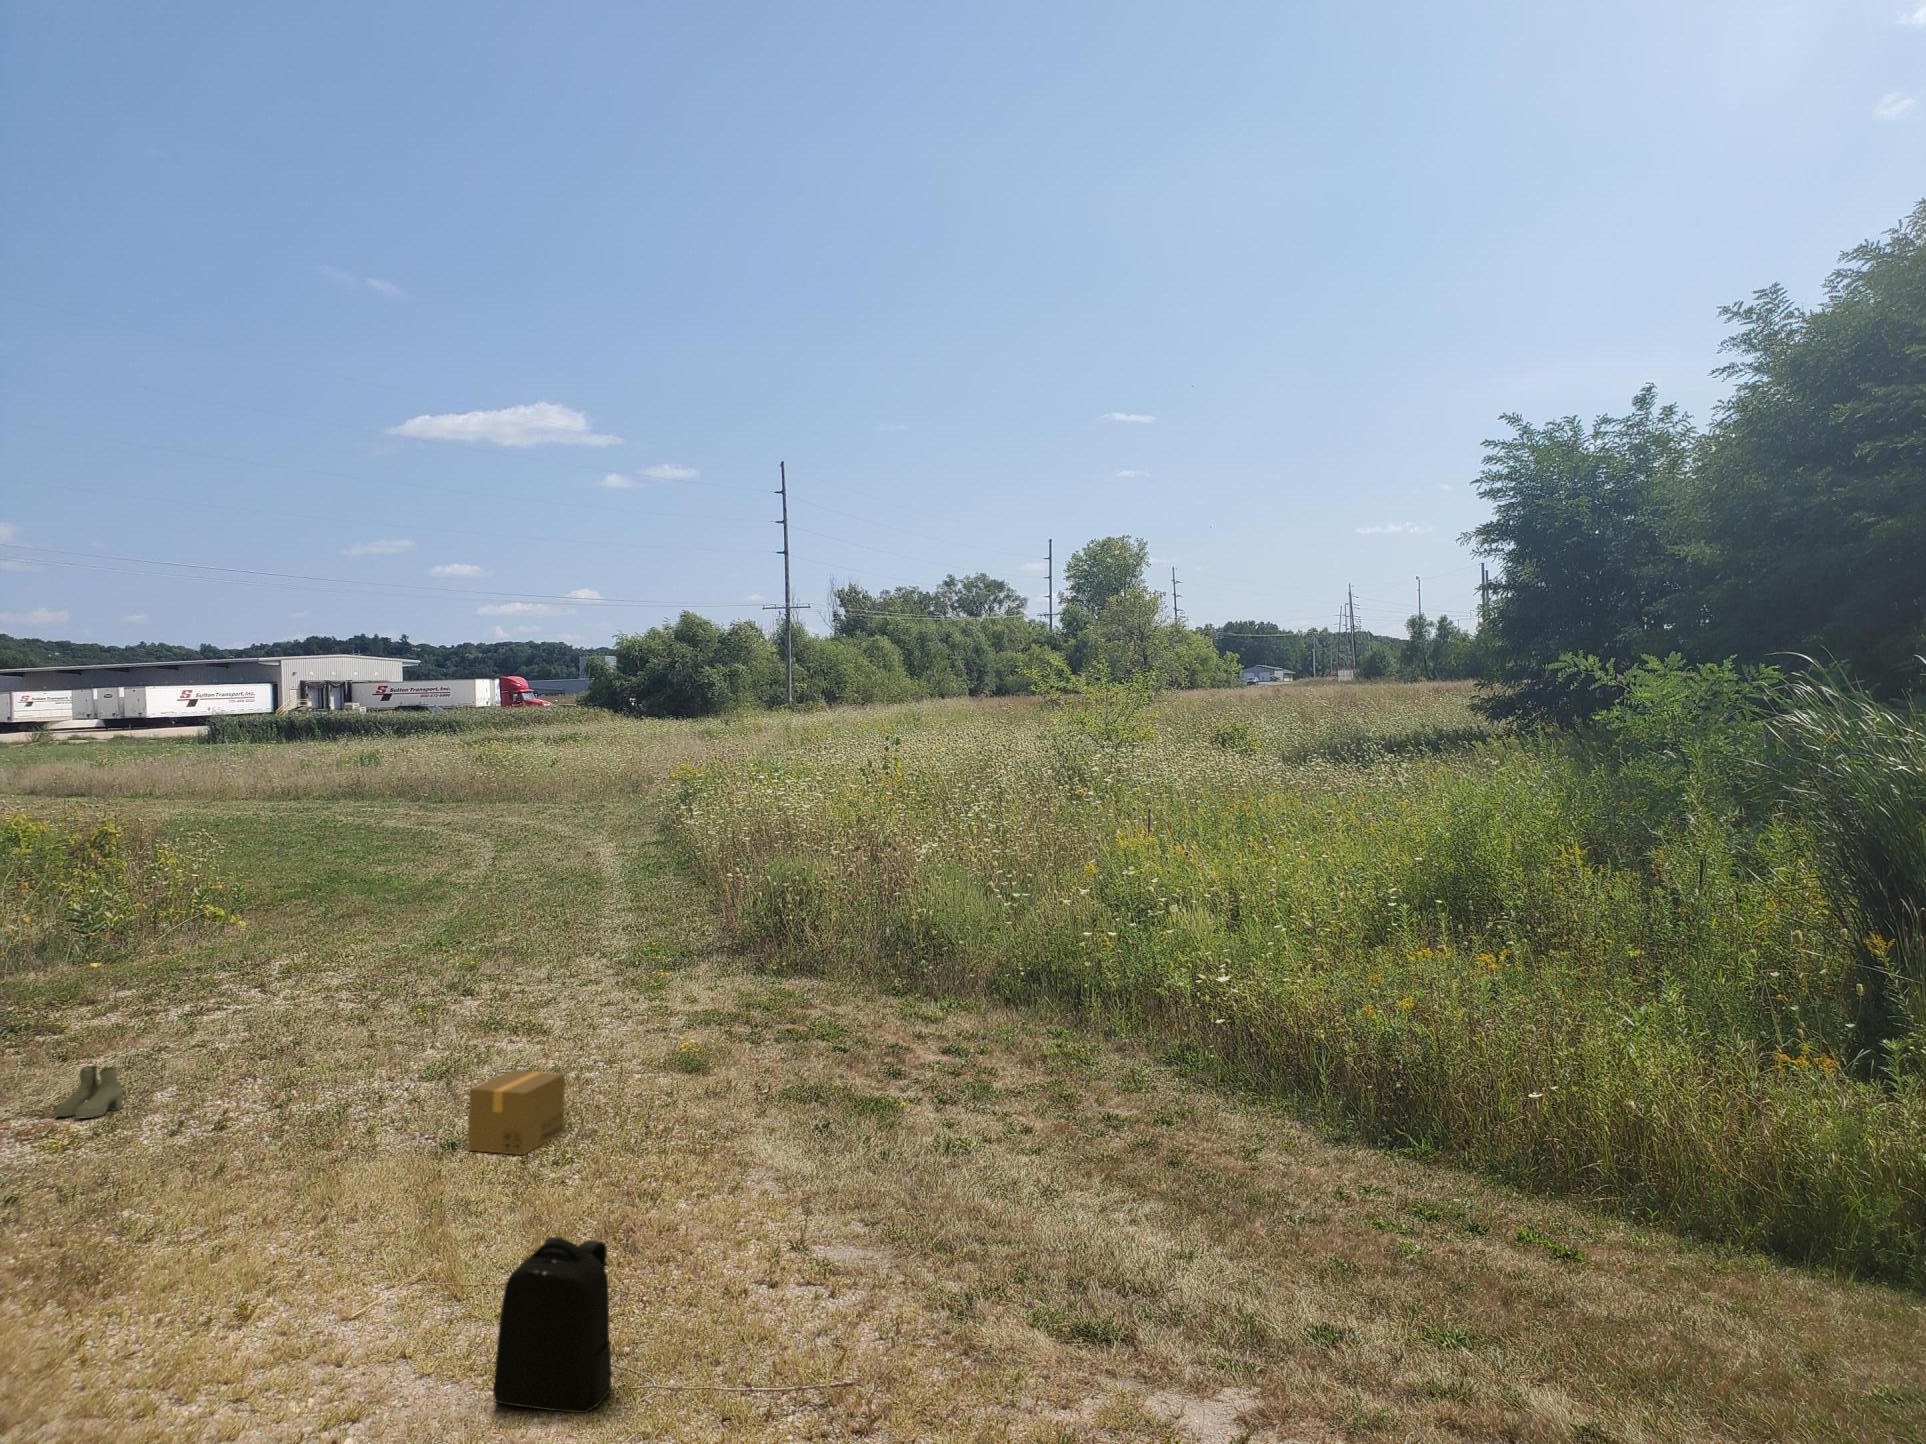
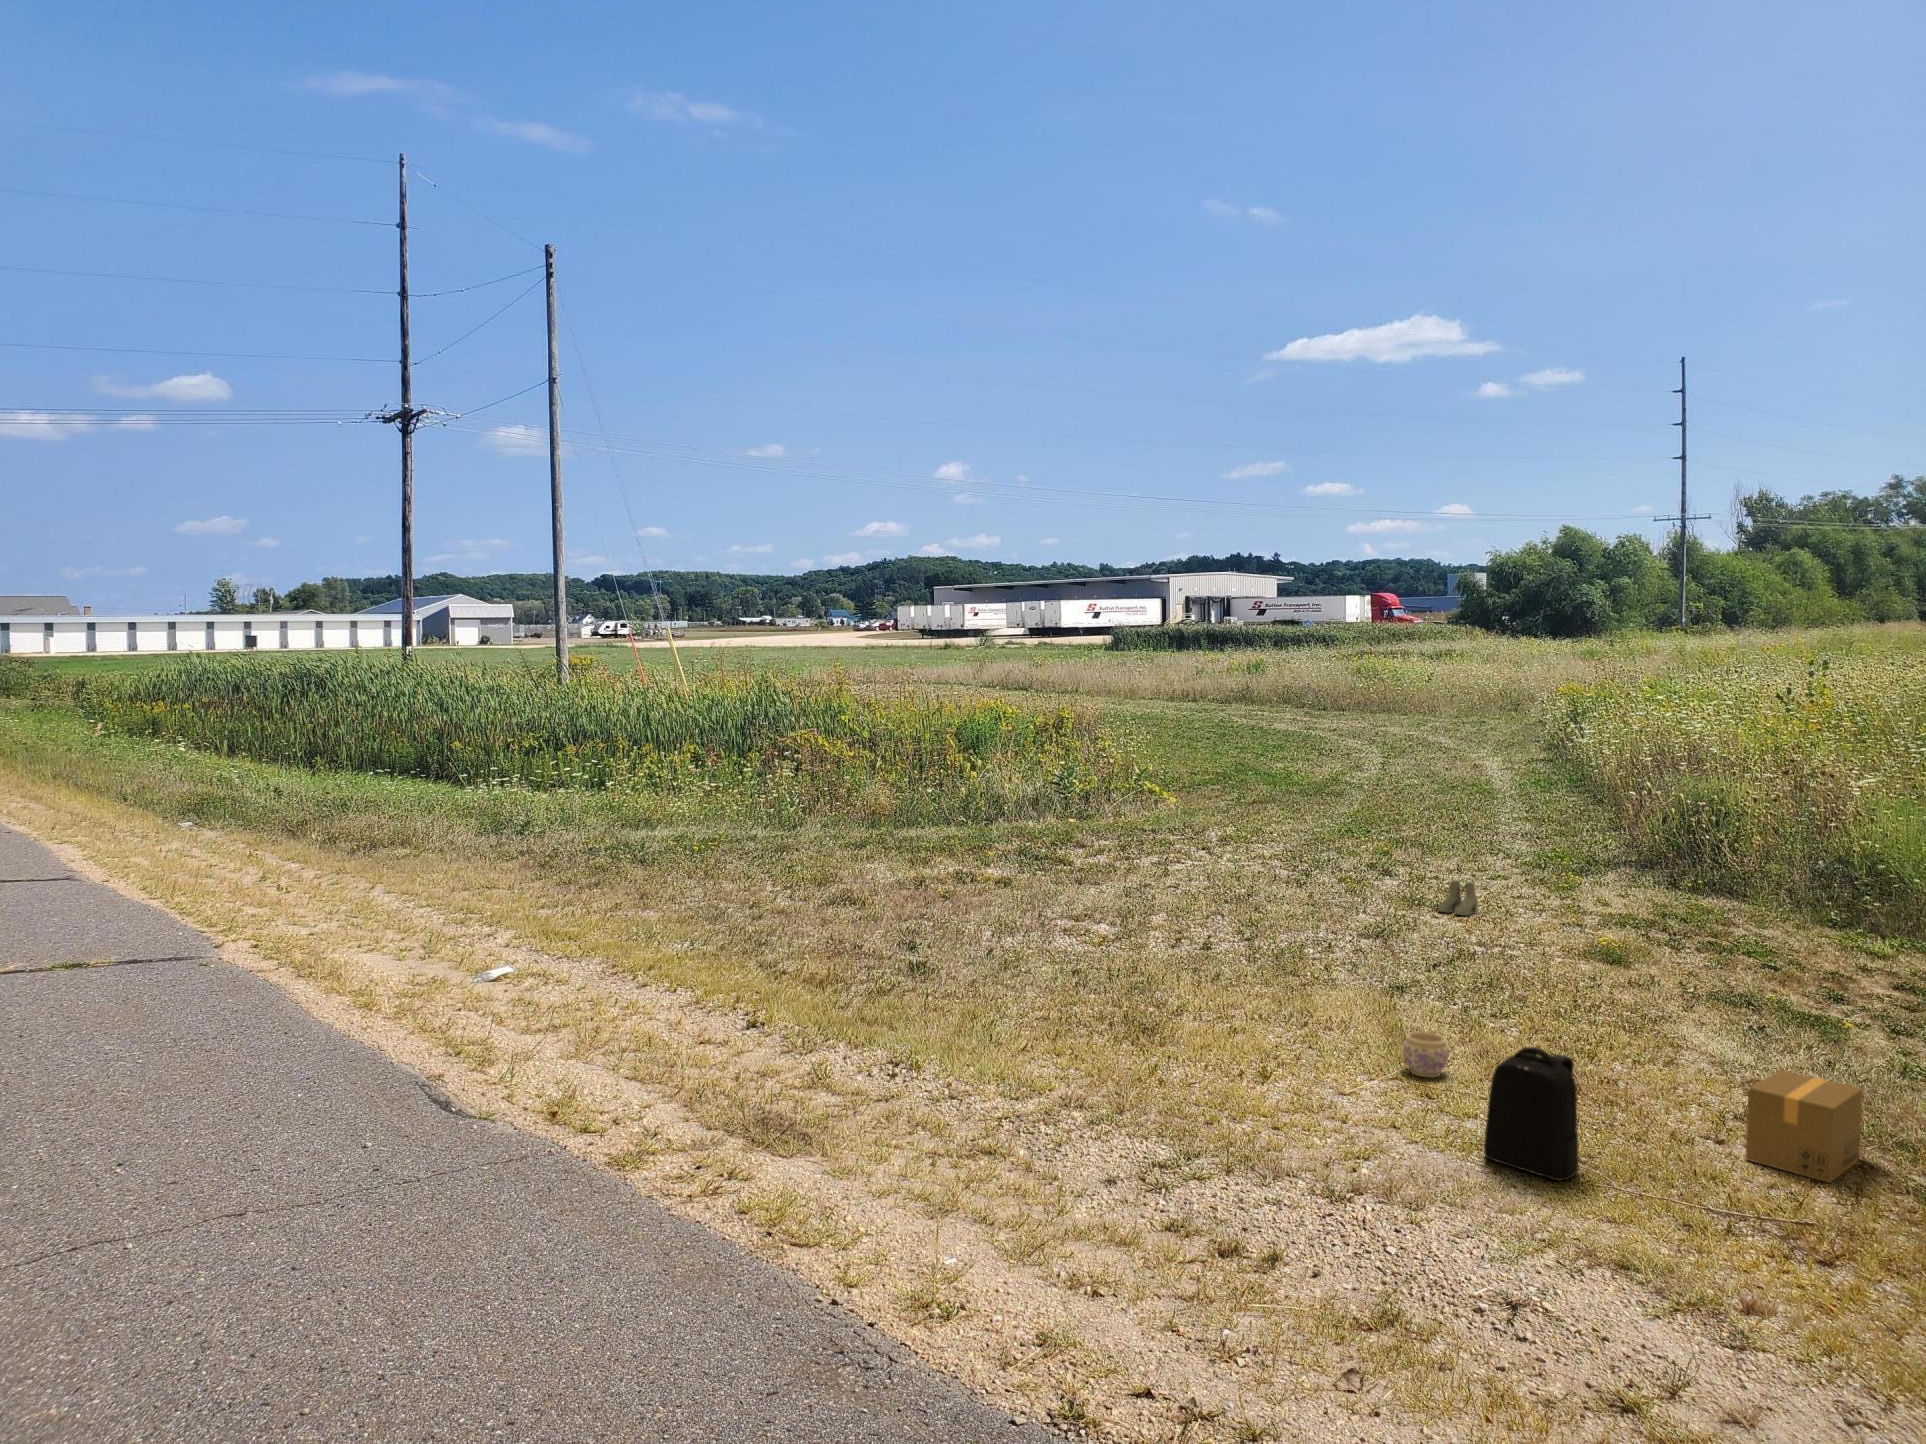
boots: present [54,1066,123,1118] -> present [1438,881,1478,916]
cardboard box: present [468,1070,565,1155] -> present [1745,1070,1863,1183]
planter: none [417,1220,478,1284] -> present [1403,1031,1449,1078]

